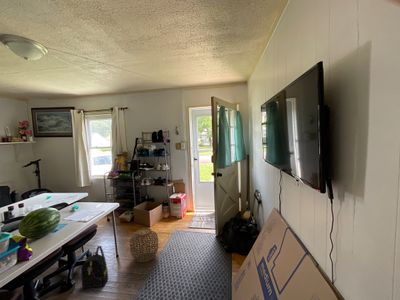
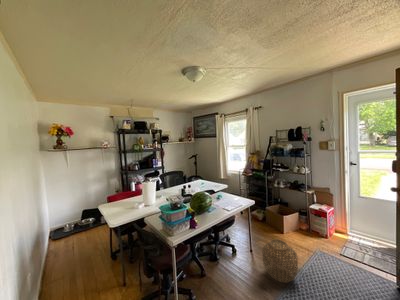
backpack: present [81,246,108,288] -> none [217,244,240,288]

